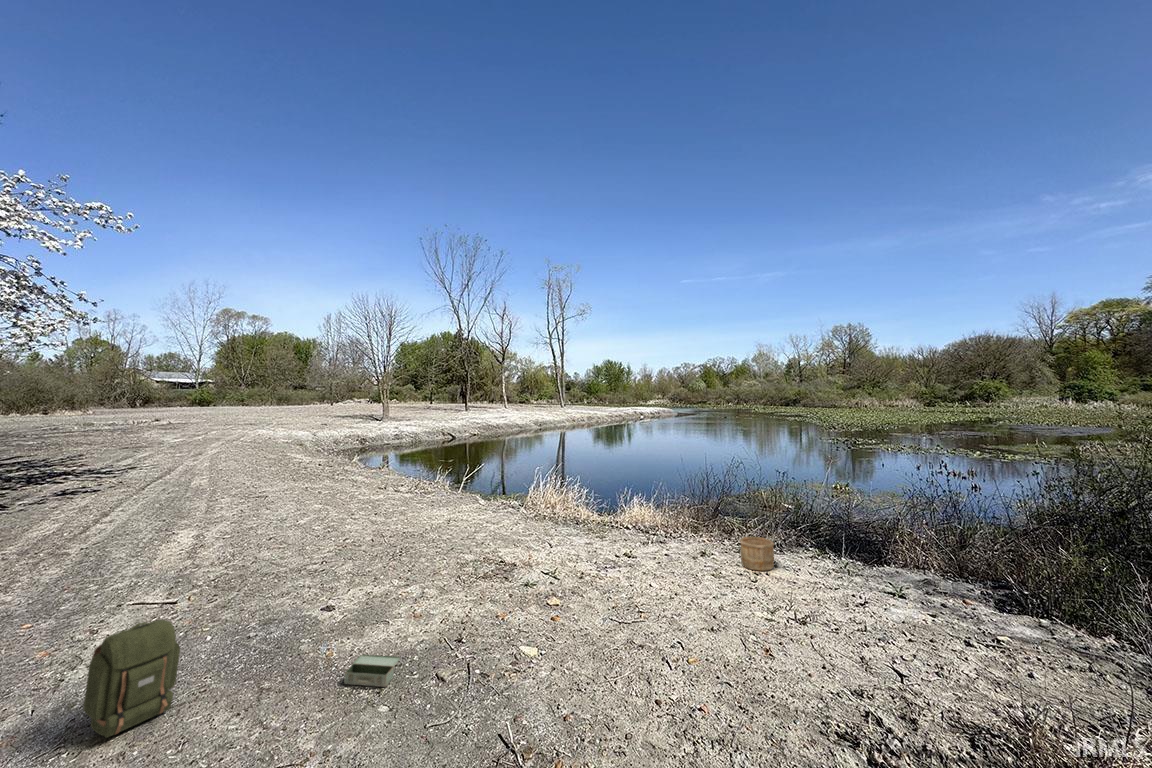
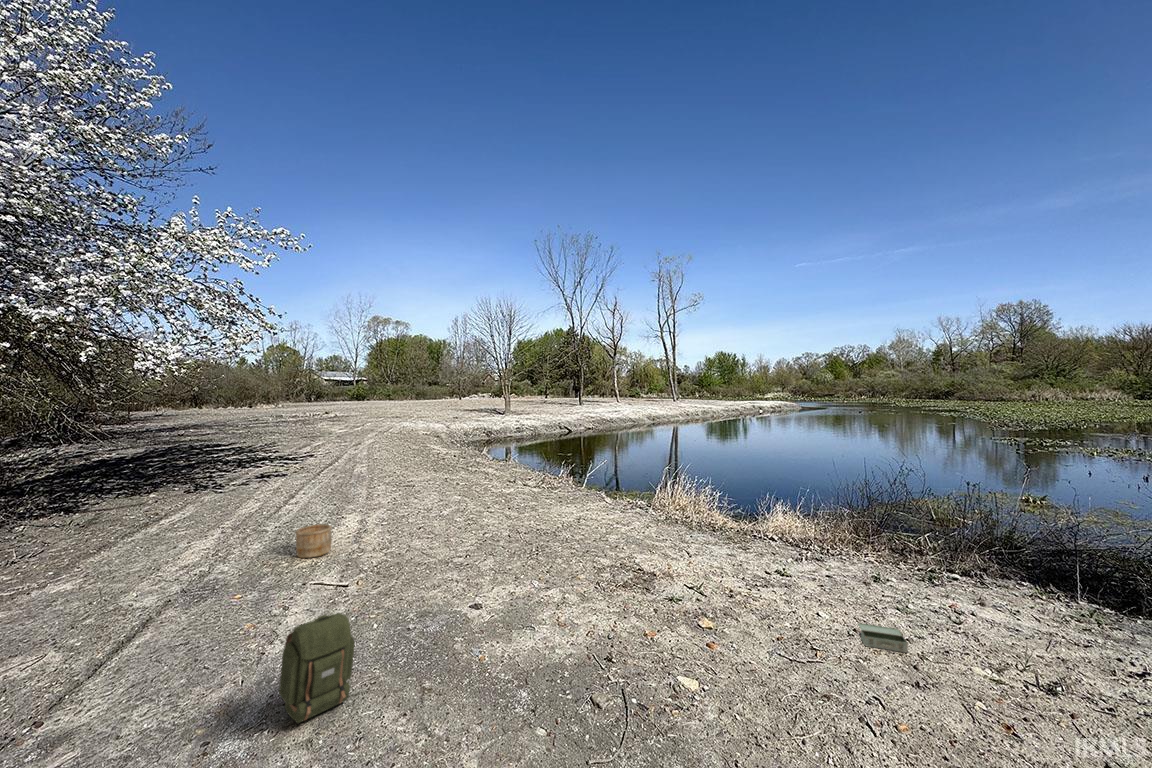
wooden bucket: present [740,536,774,571] -> present [295,524,332,558]
toolbox: present [344,654,400,687] -> present [858,623,908,653]

